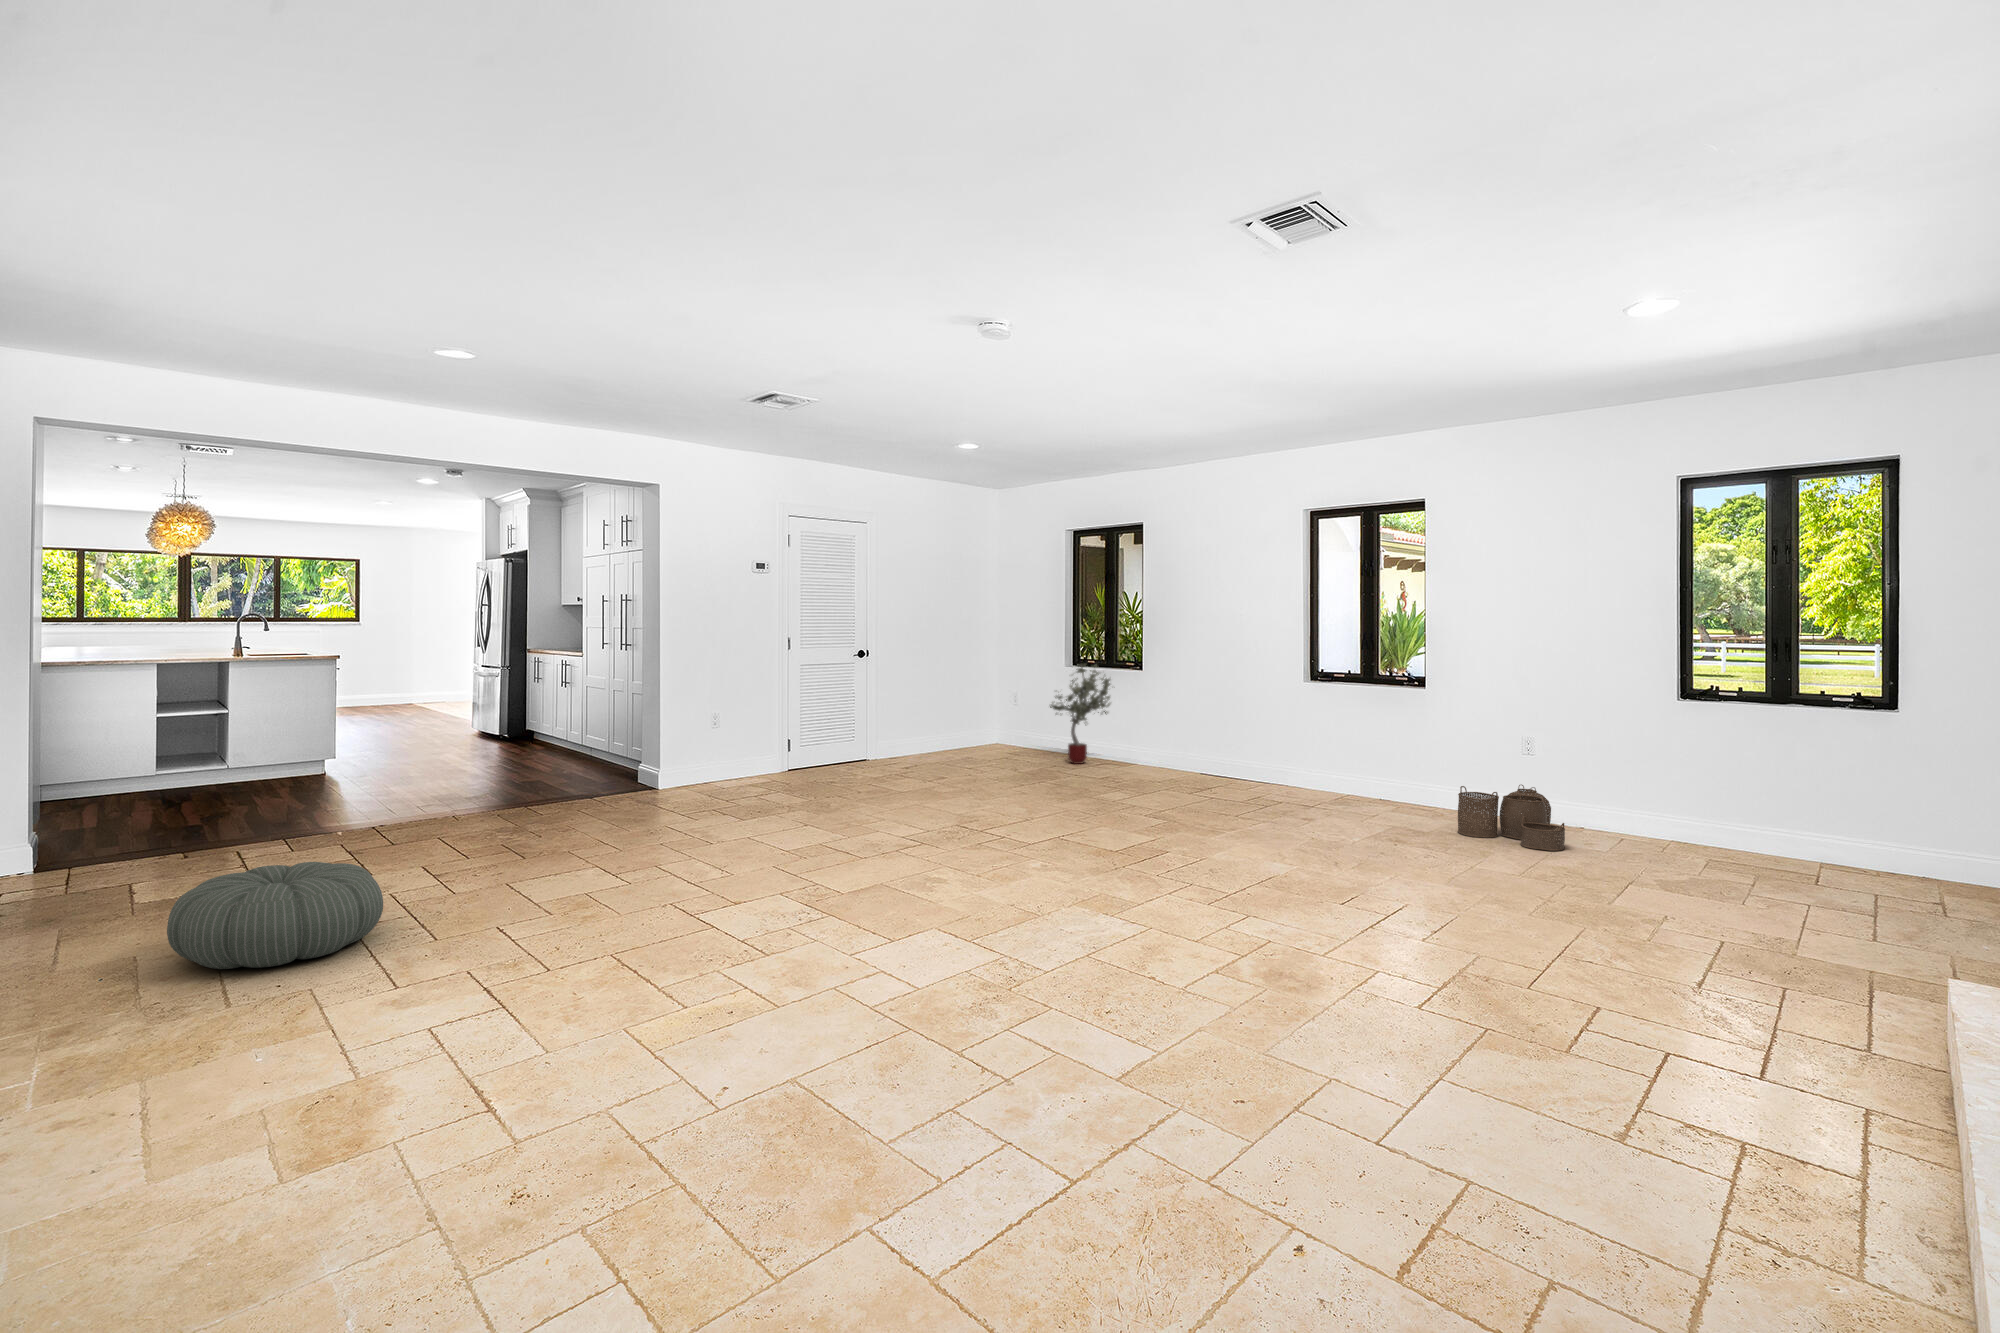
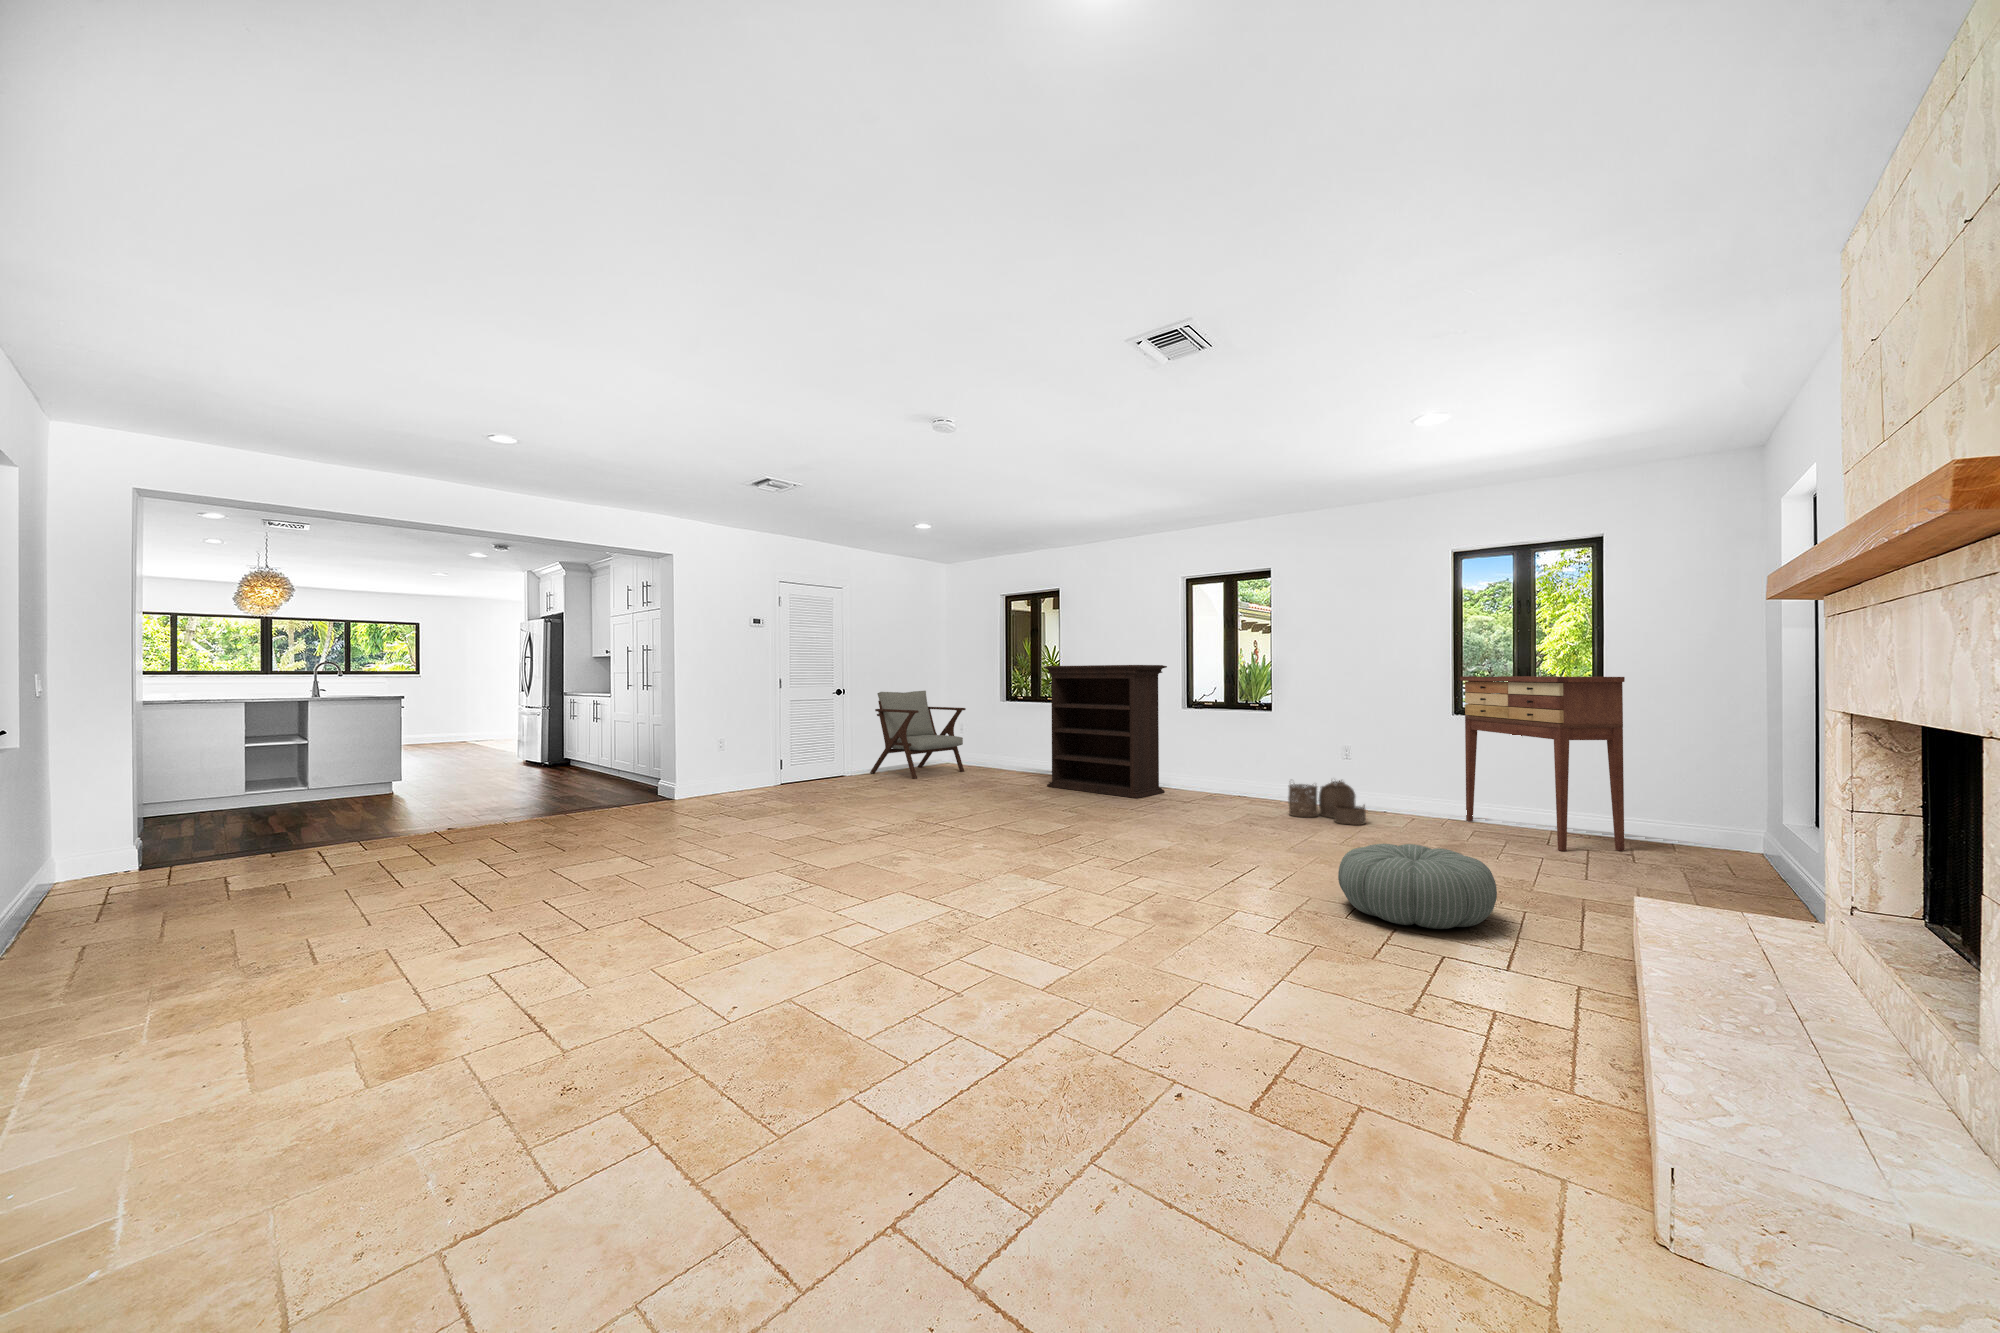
bookshelf: none [1131,626,1297,803] -> present [1043,665,1167,798]
console table: none [1707,652,1953,901] -> present [1460,676,1625,851]
lounge chair: none [906,653,1029,768] -> present [870,691,966,779]
potted tree: present [1050,664,1111,764] -> none [981,696,1032,774]
pouf: present [167,862,383,969] -> present [1338,844,1497,929]

